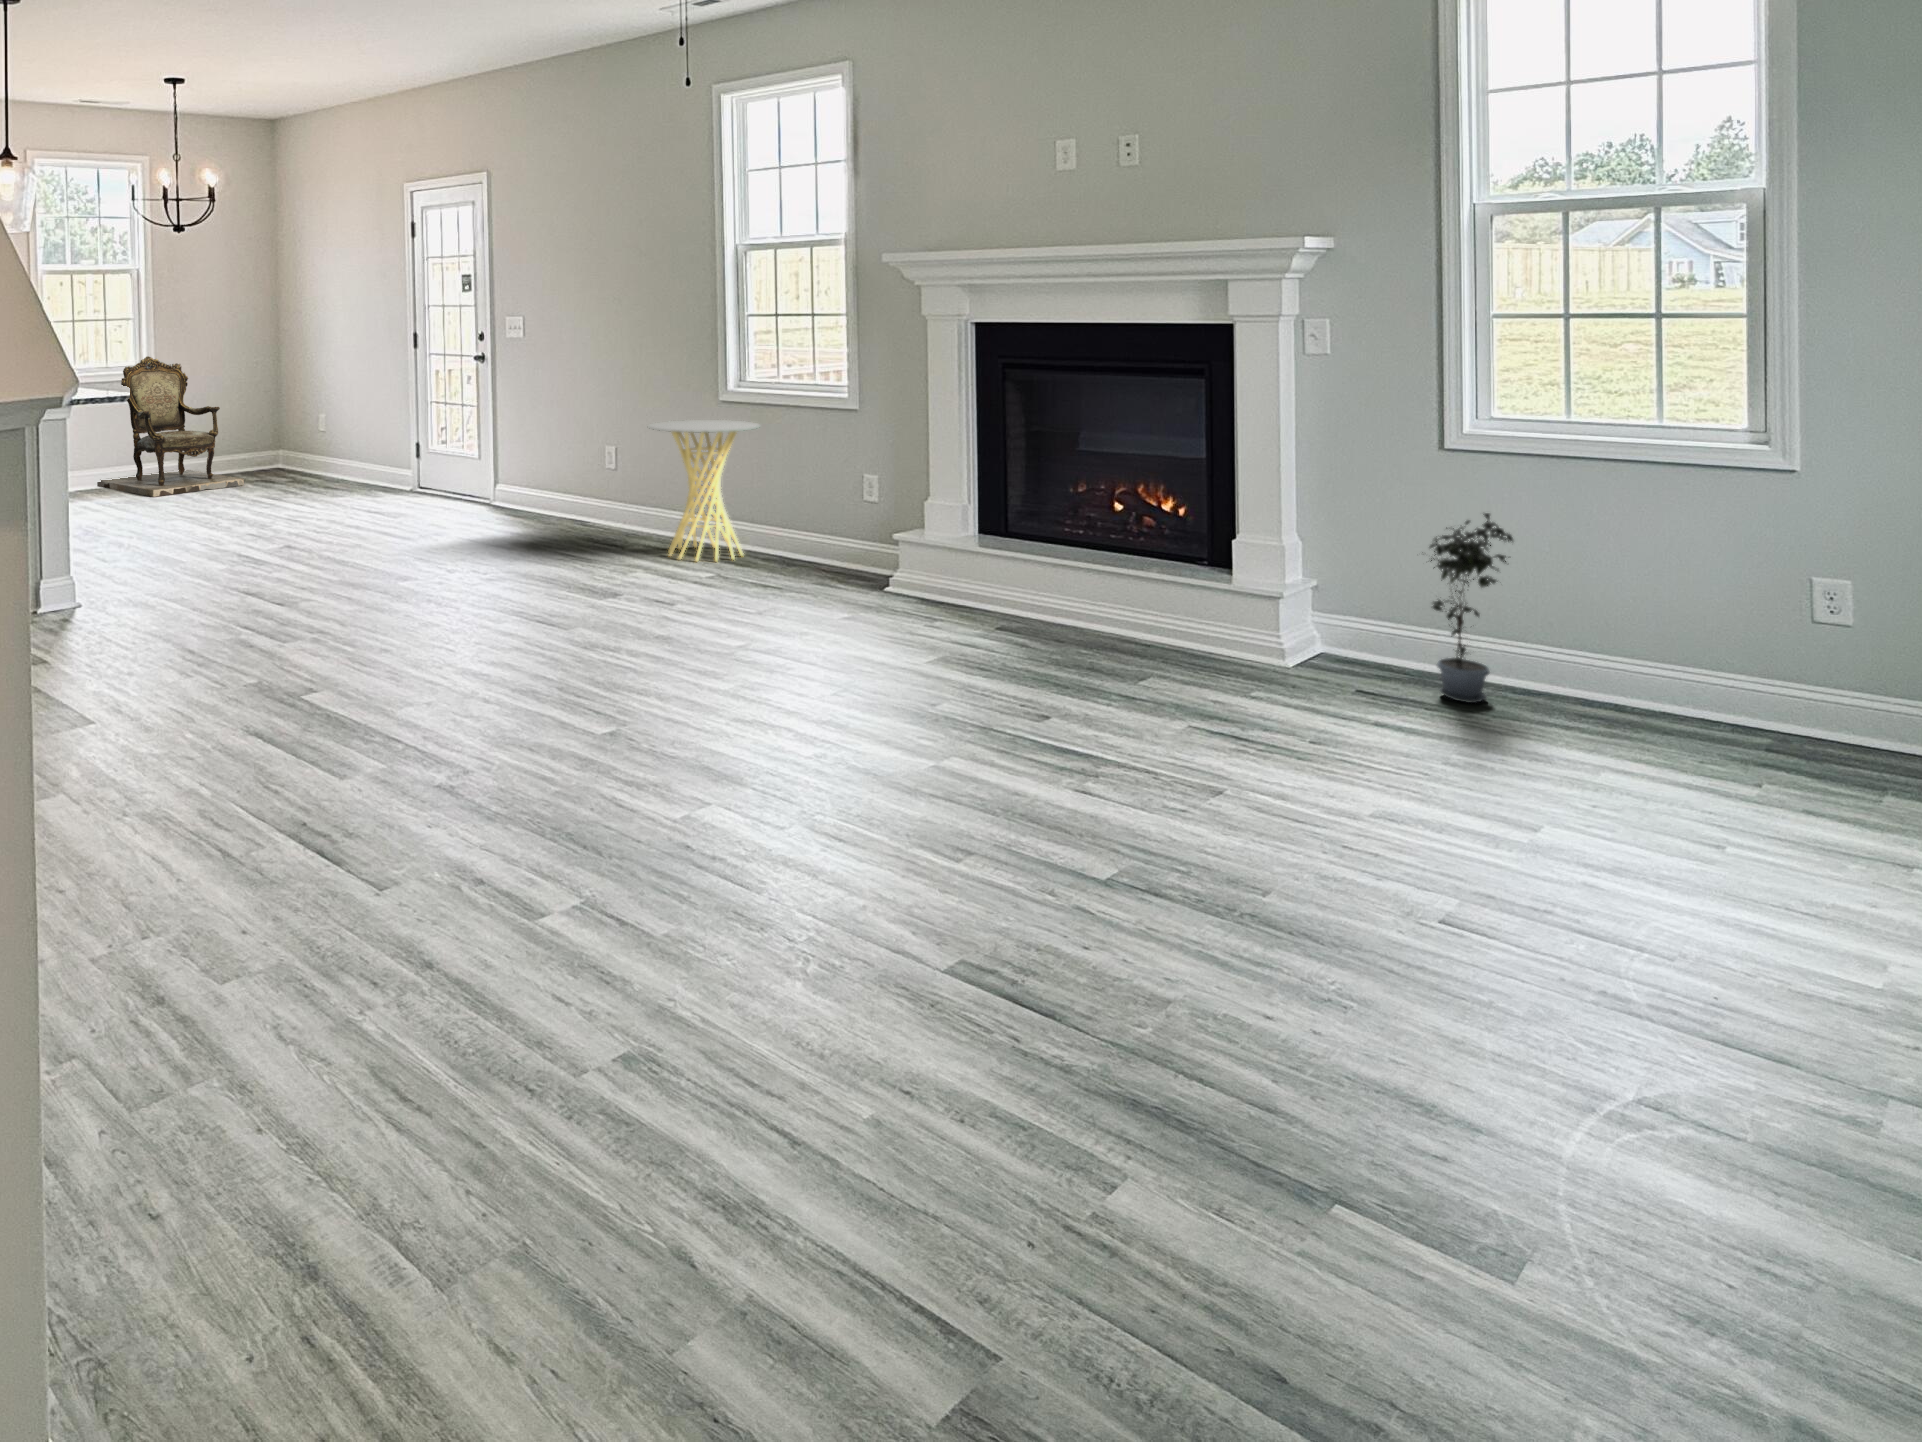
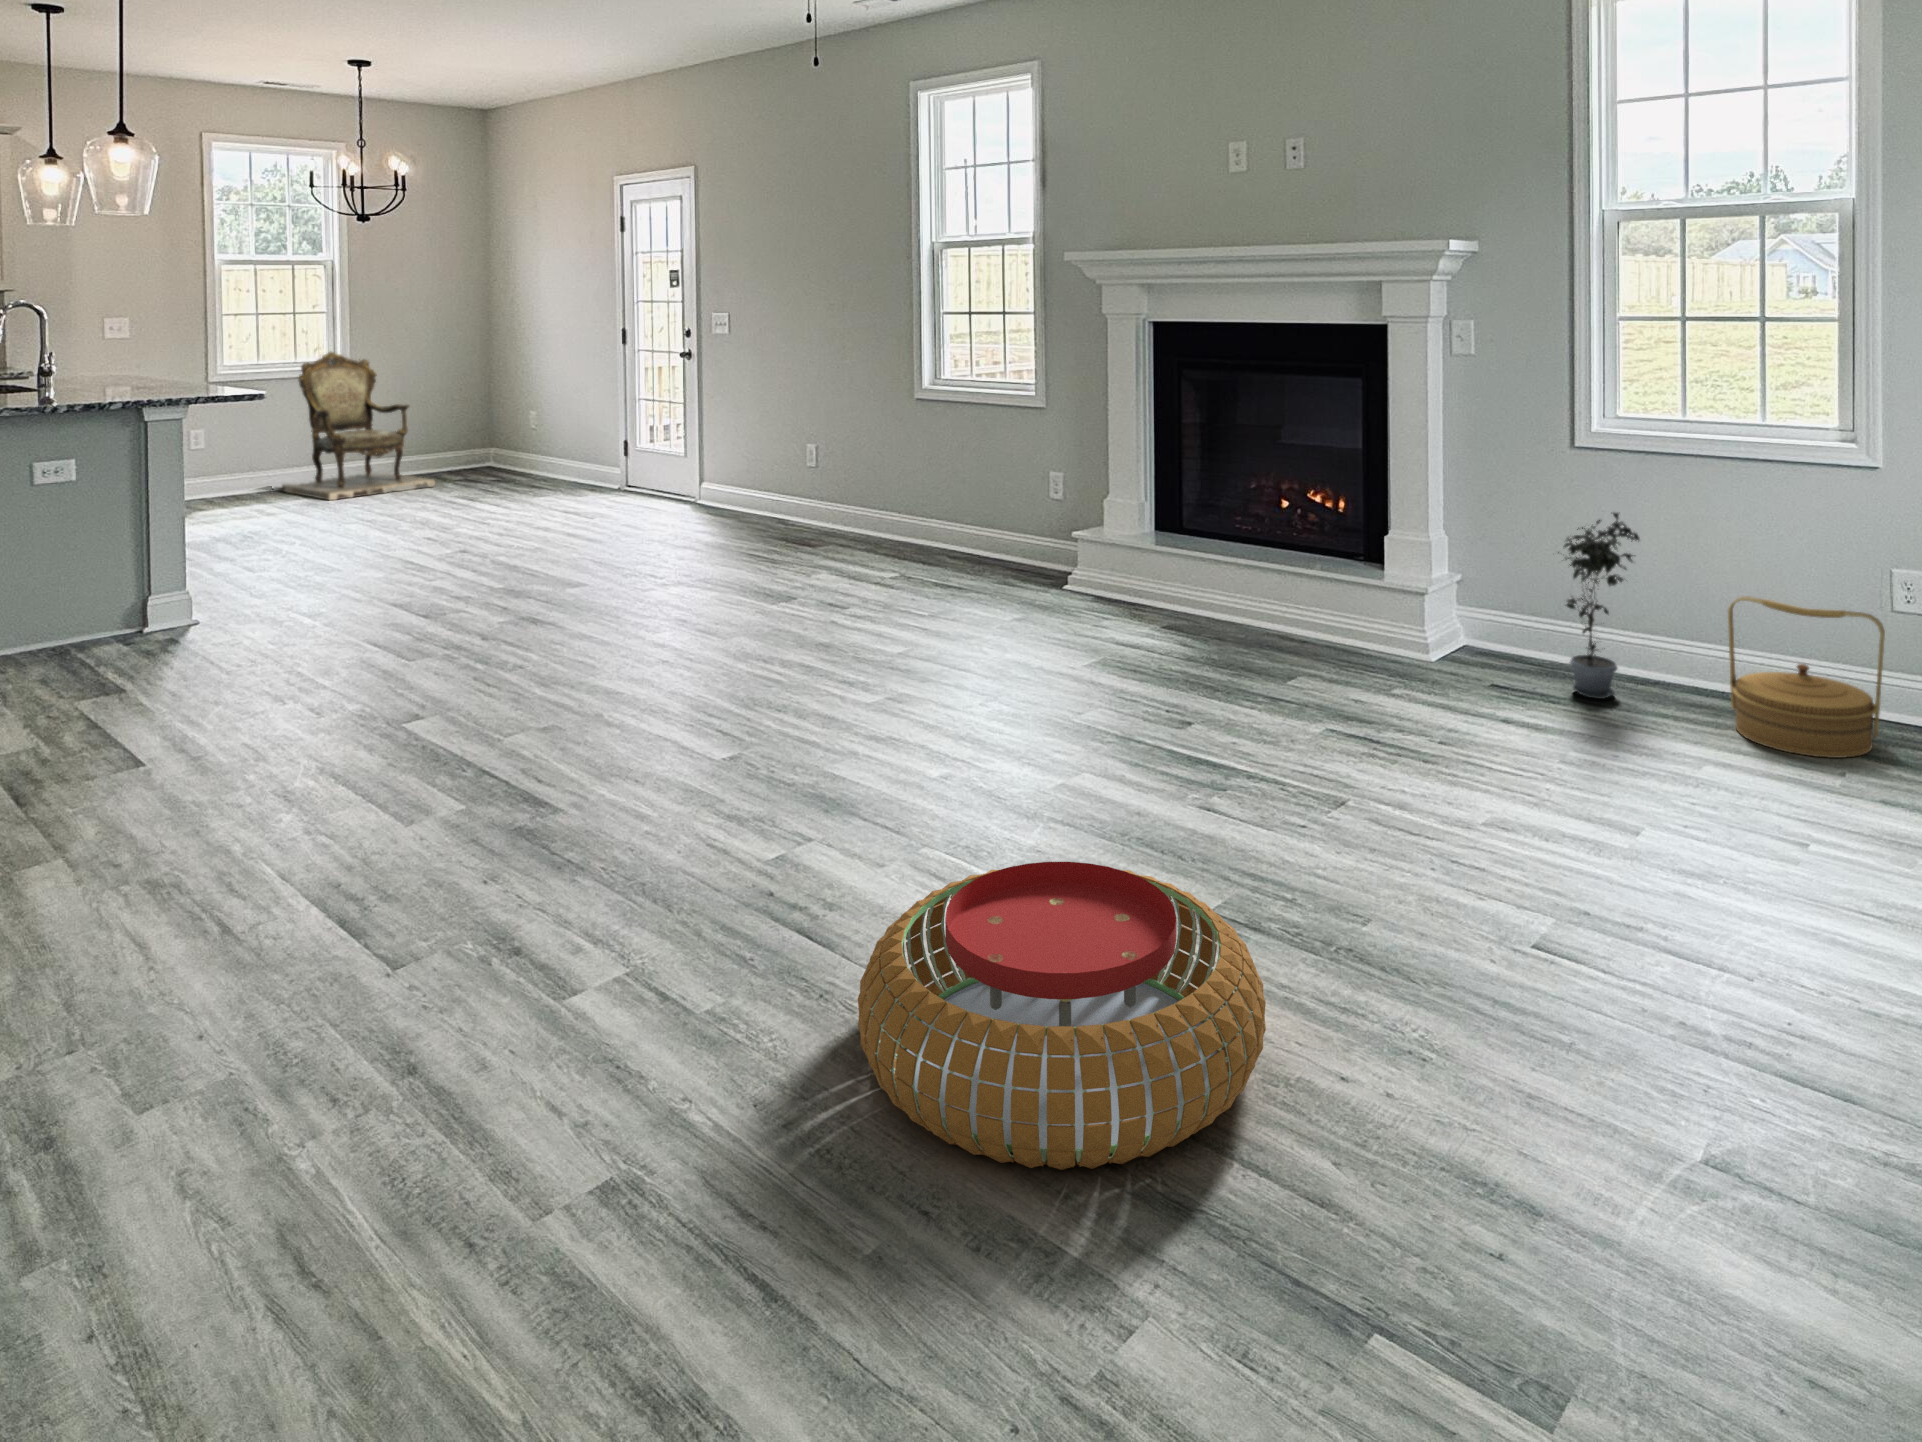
side table: present [649,420,760,561] -> none [836,419,952,564]
woven basket: none [1615,599,1795,765] -> present [1728,596,1885,758]
pouf: none [809,813,1194,1070] -> present [858,862,1266,1170]

